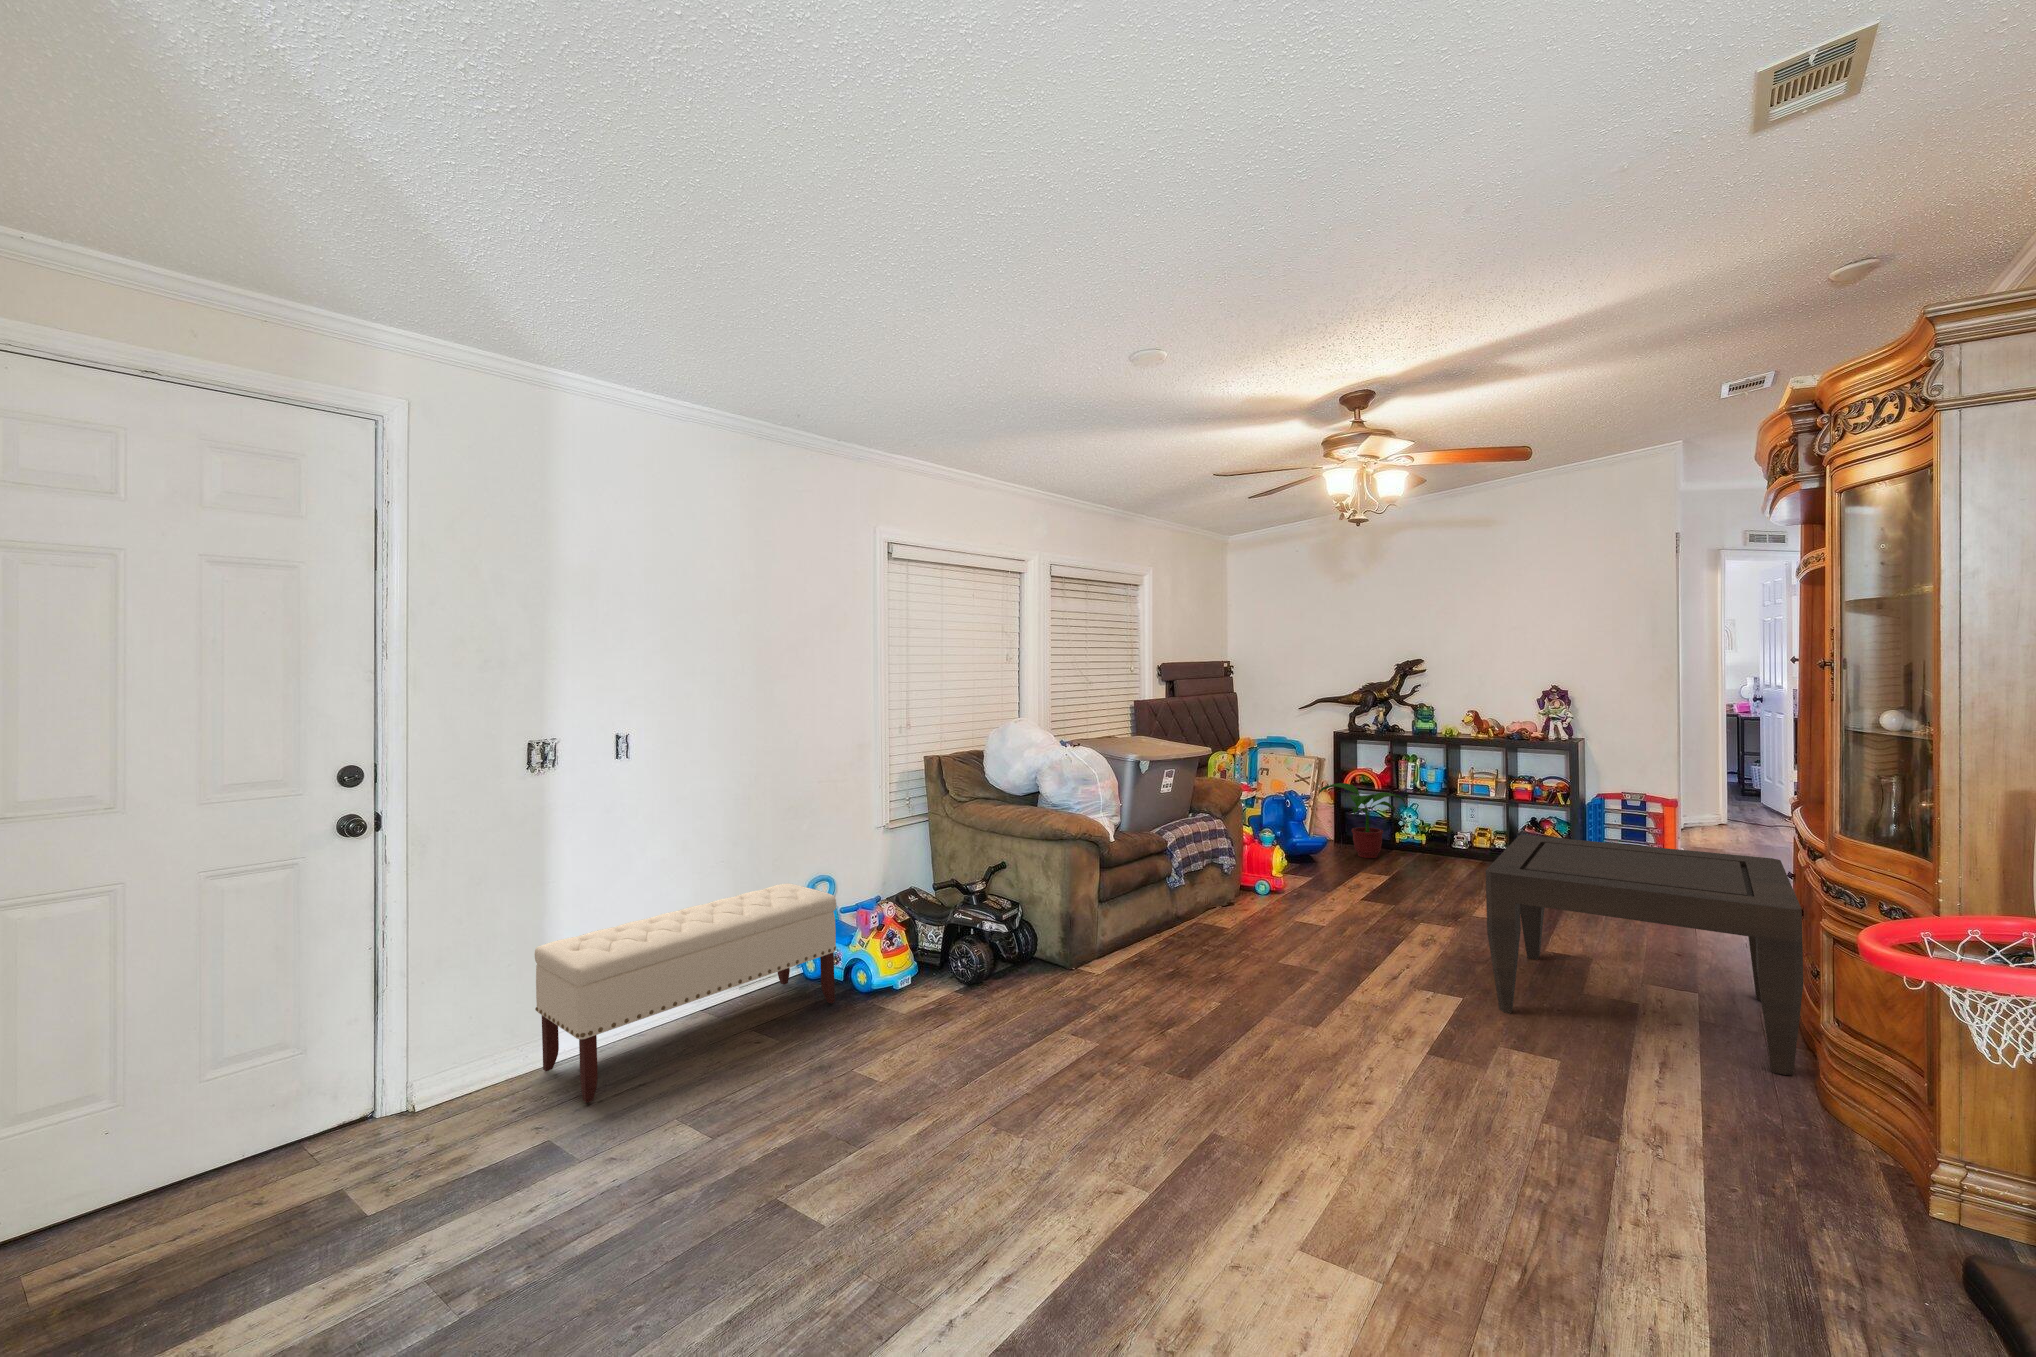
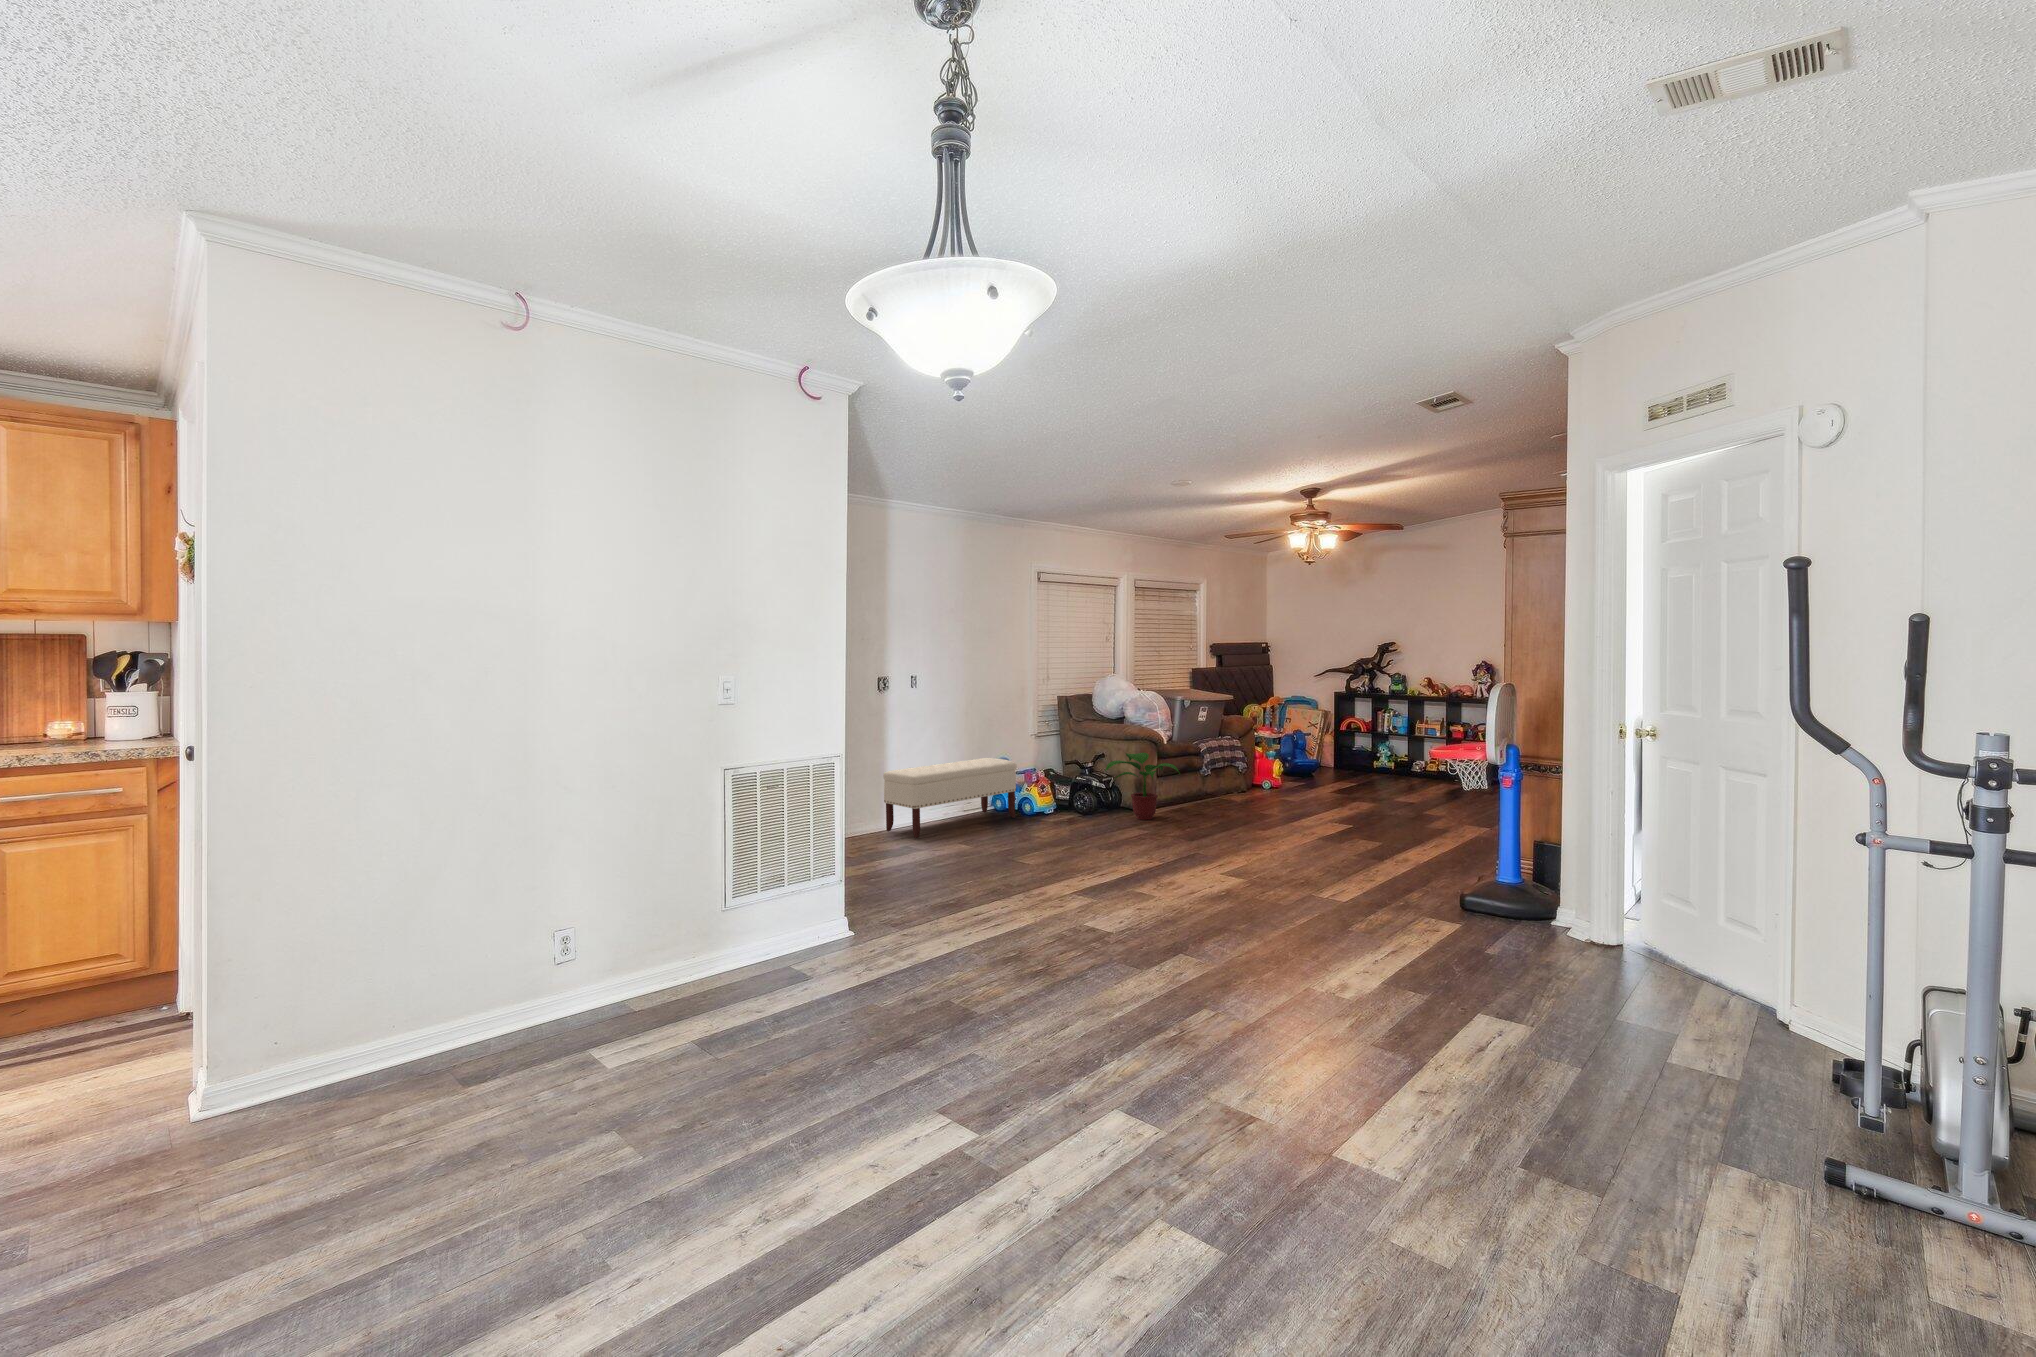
potted plant: present [1319,783,1405,858] -> present [1105,753,1180,820]
coffee table: present [1486,835,1803,1075] -> none [1364,744,1532,845]

